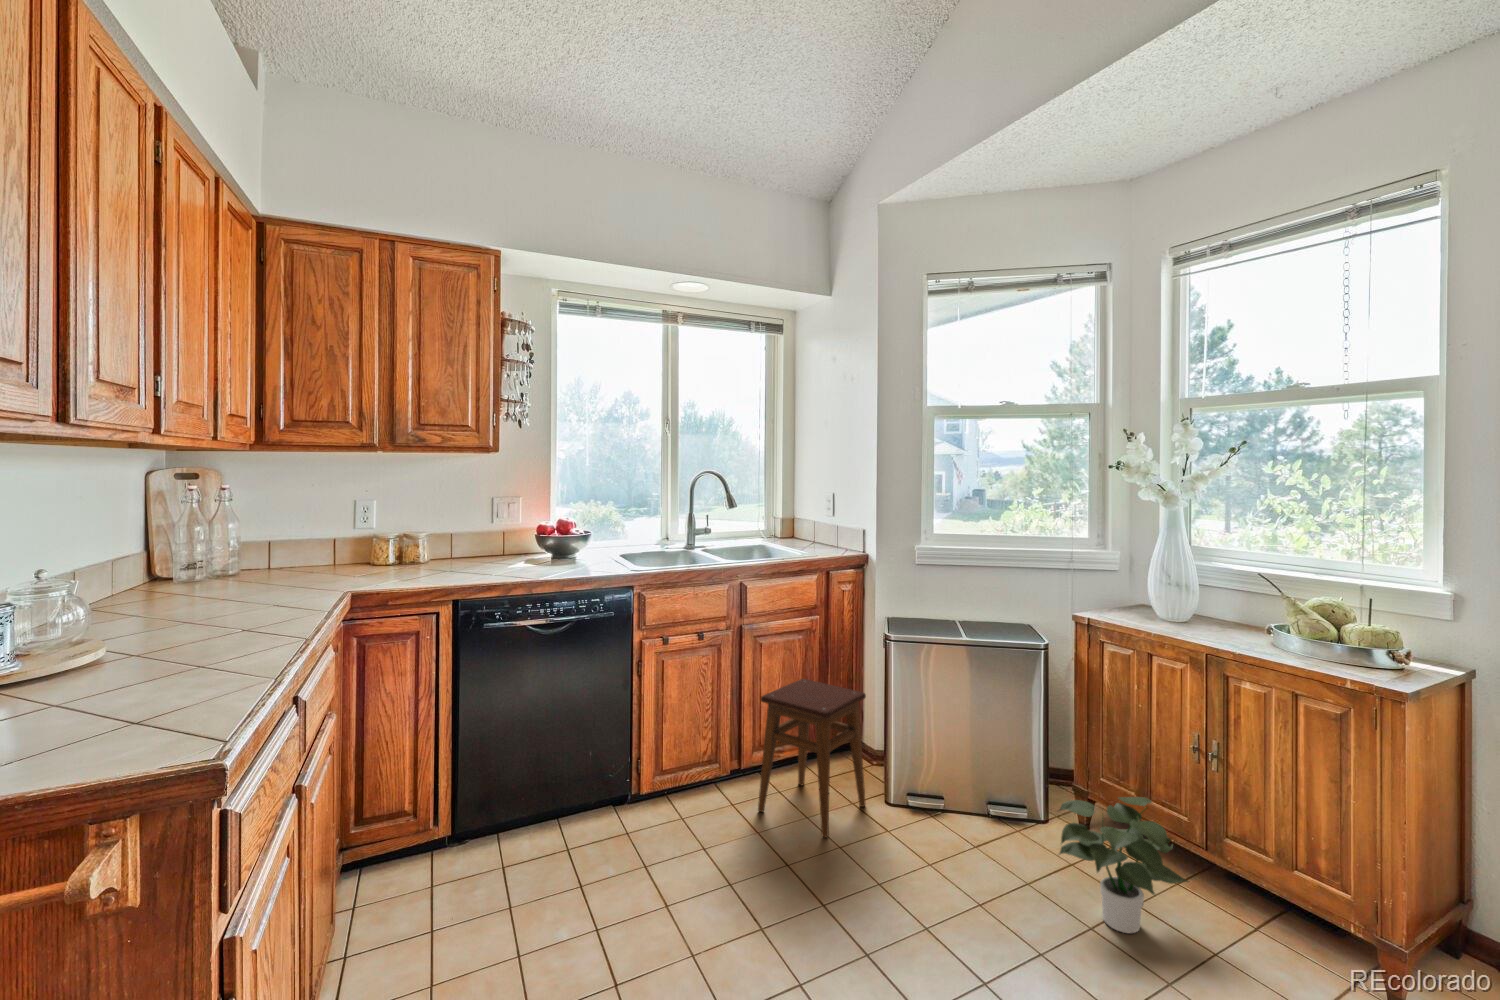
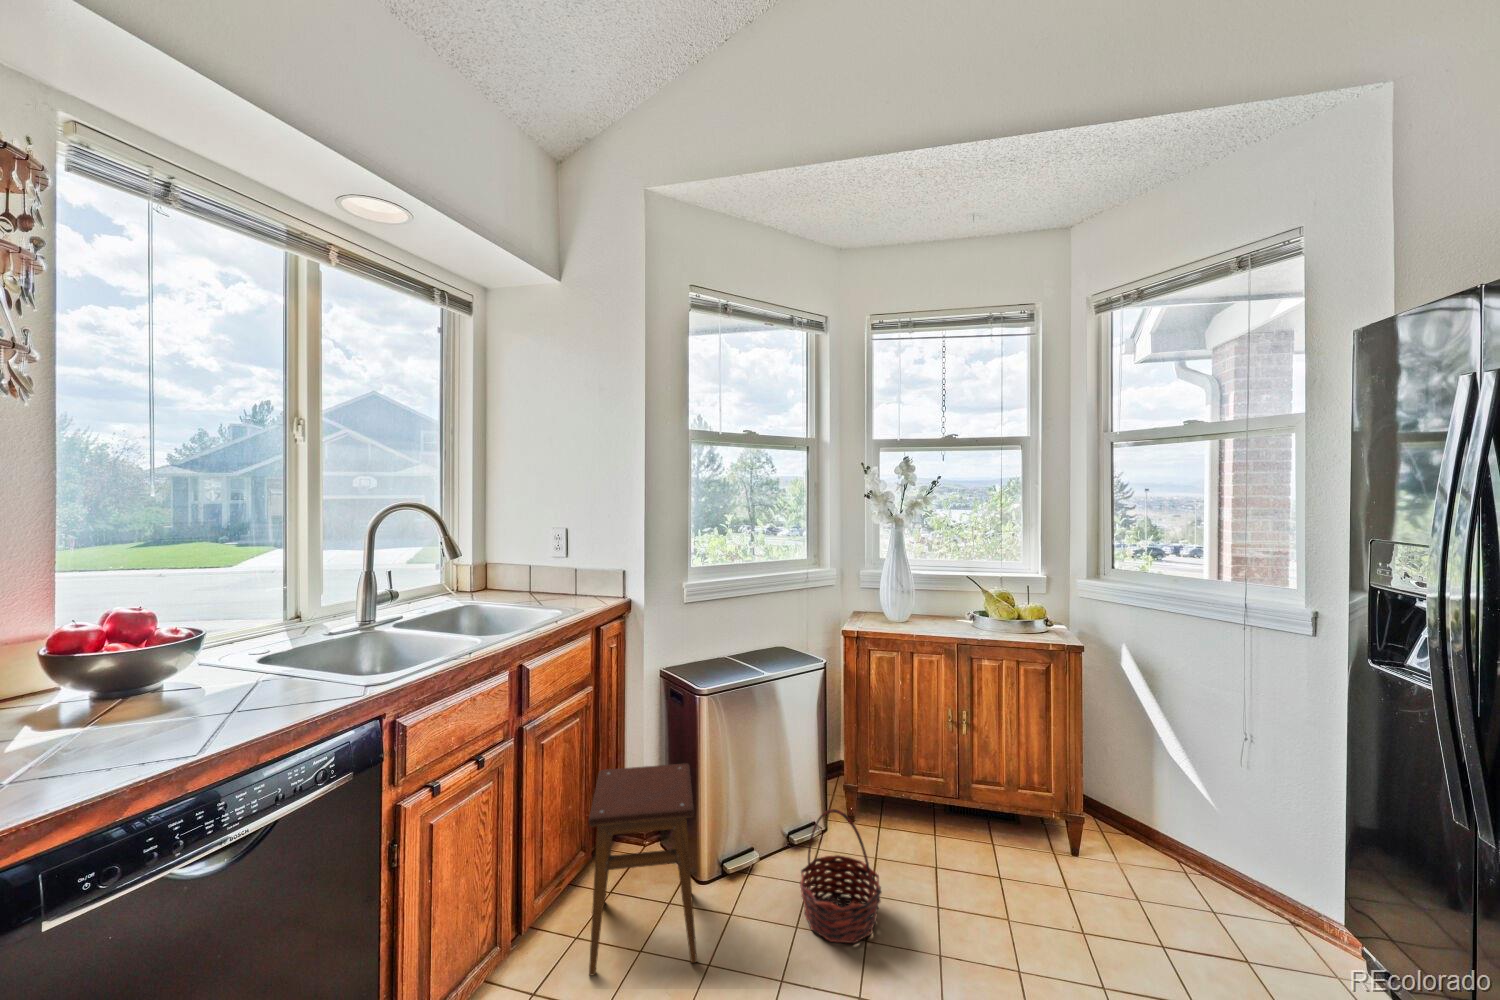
basket: none [925,766,1010,895] -> present [800,809,881,943]
potted plant: present [1059,797,1188,933] -> none [906,777,1003,902]

